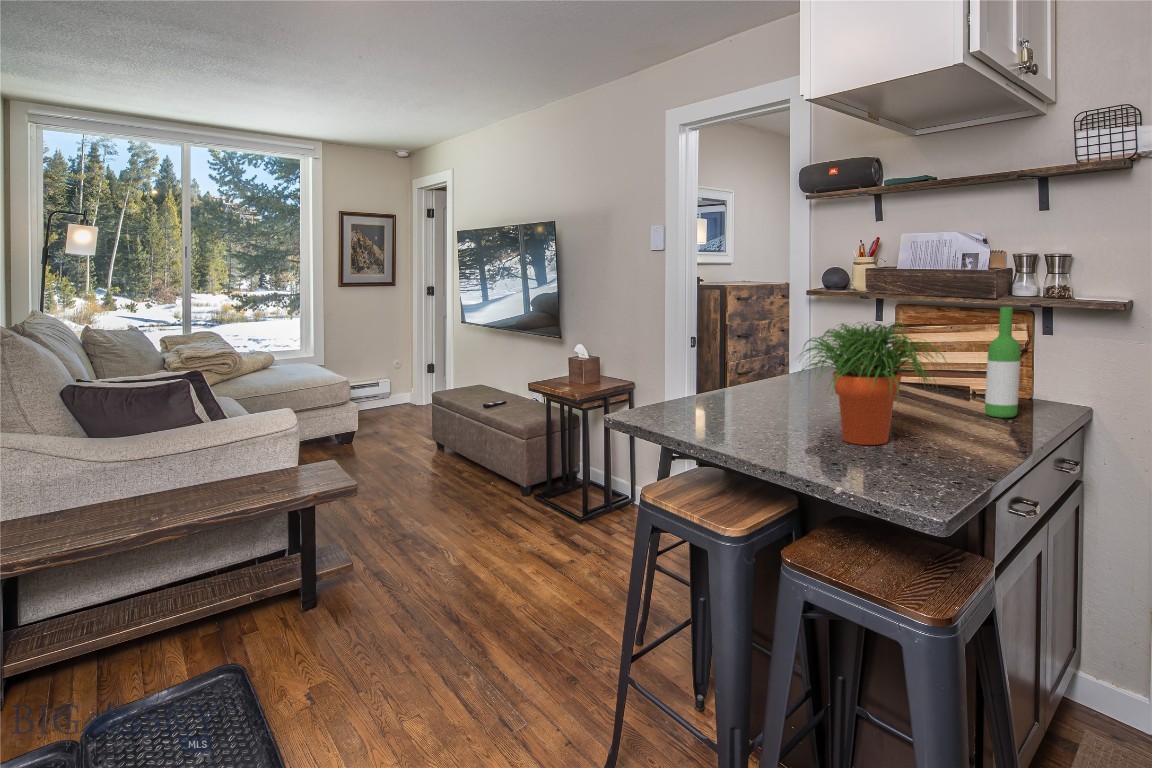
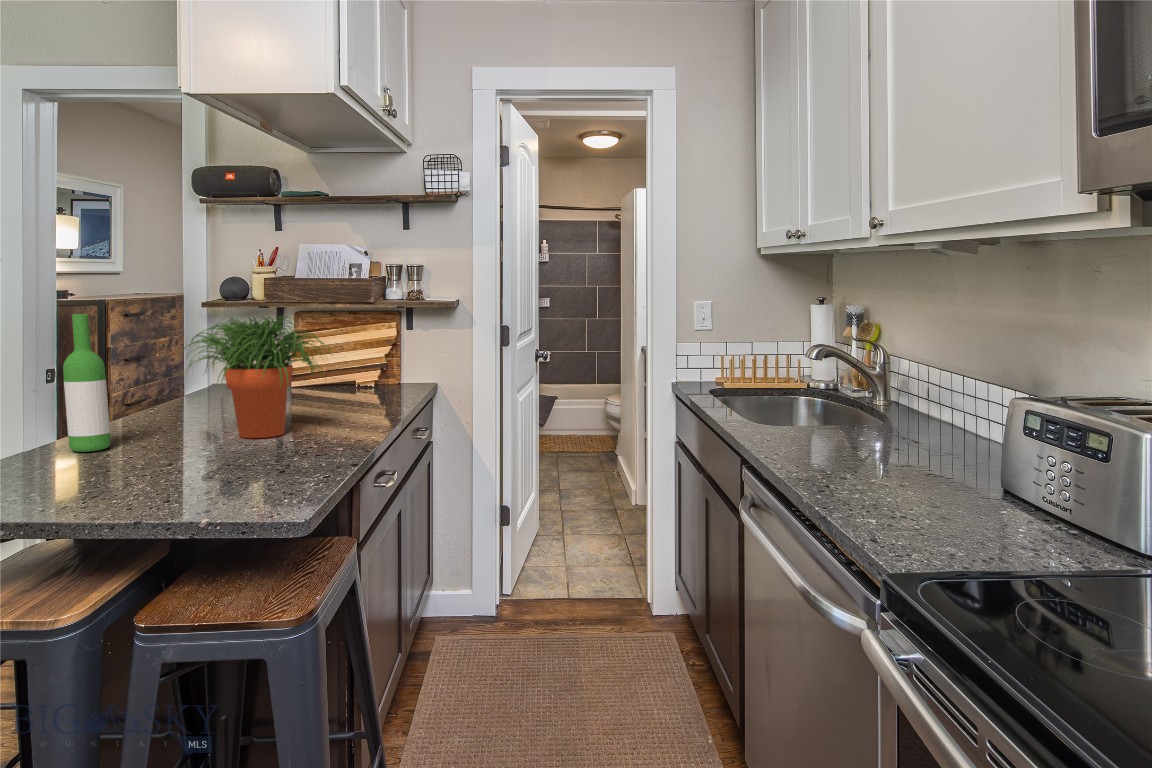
wine bottle: present [985,307,1021,418] -> present [63,314,111,452]

